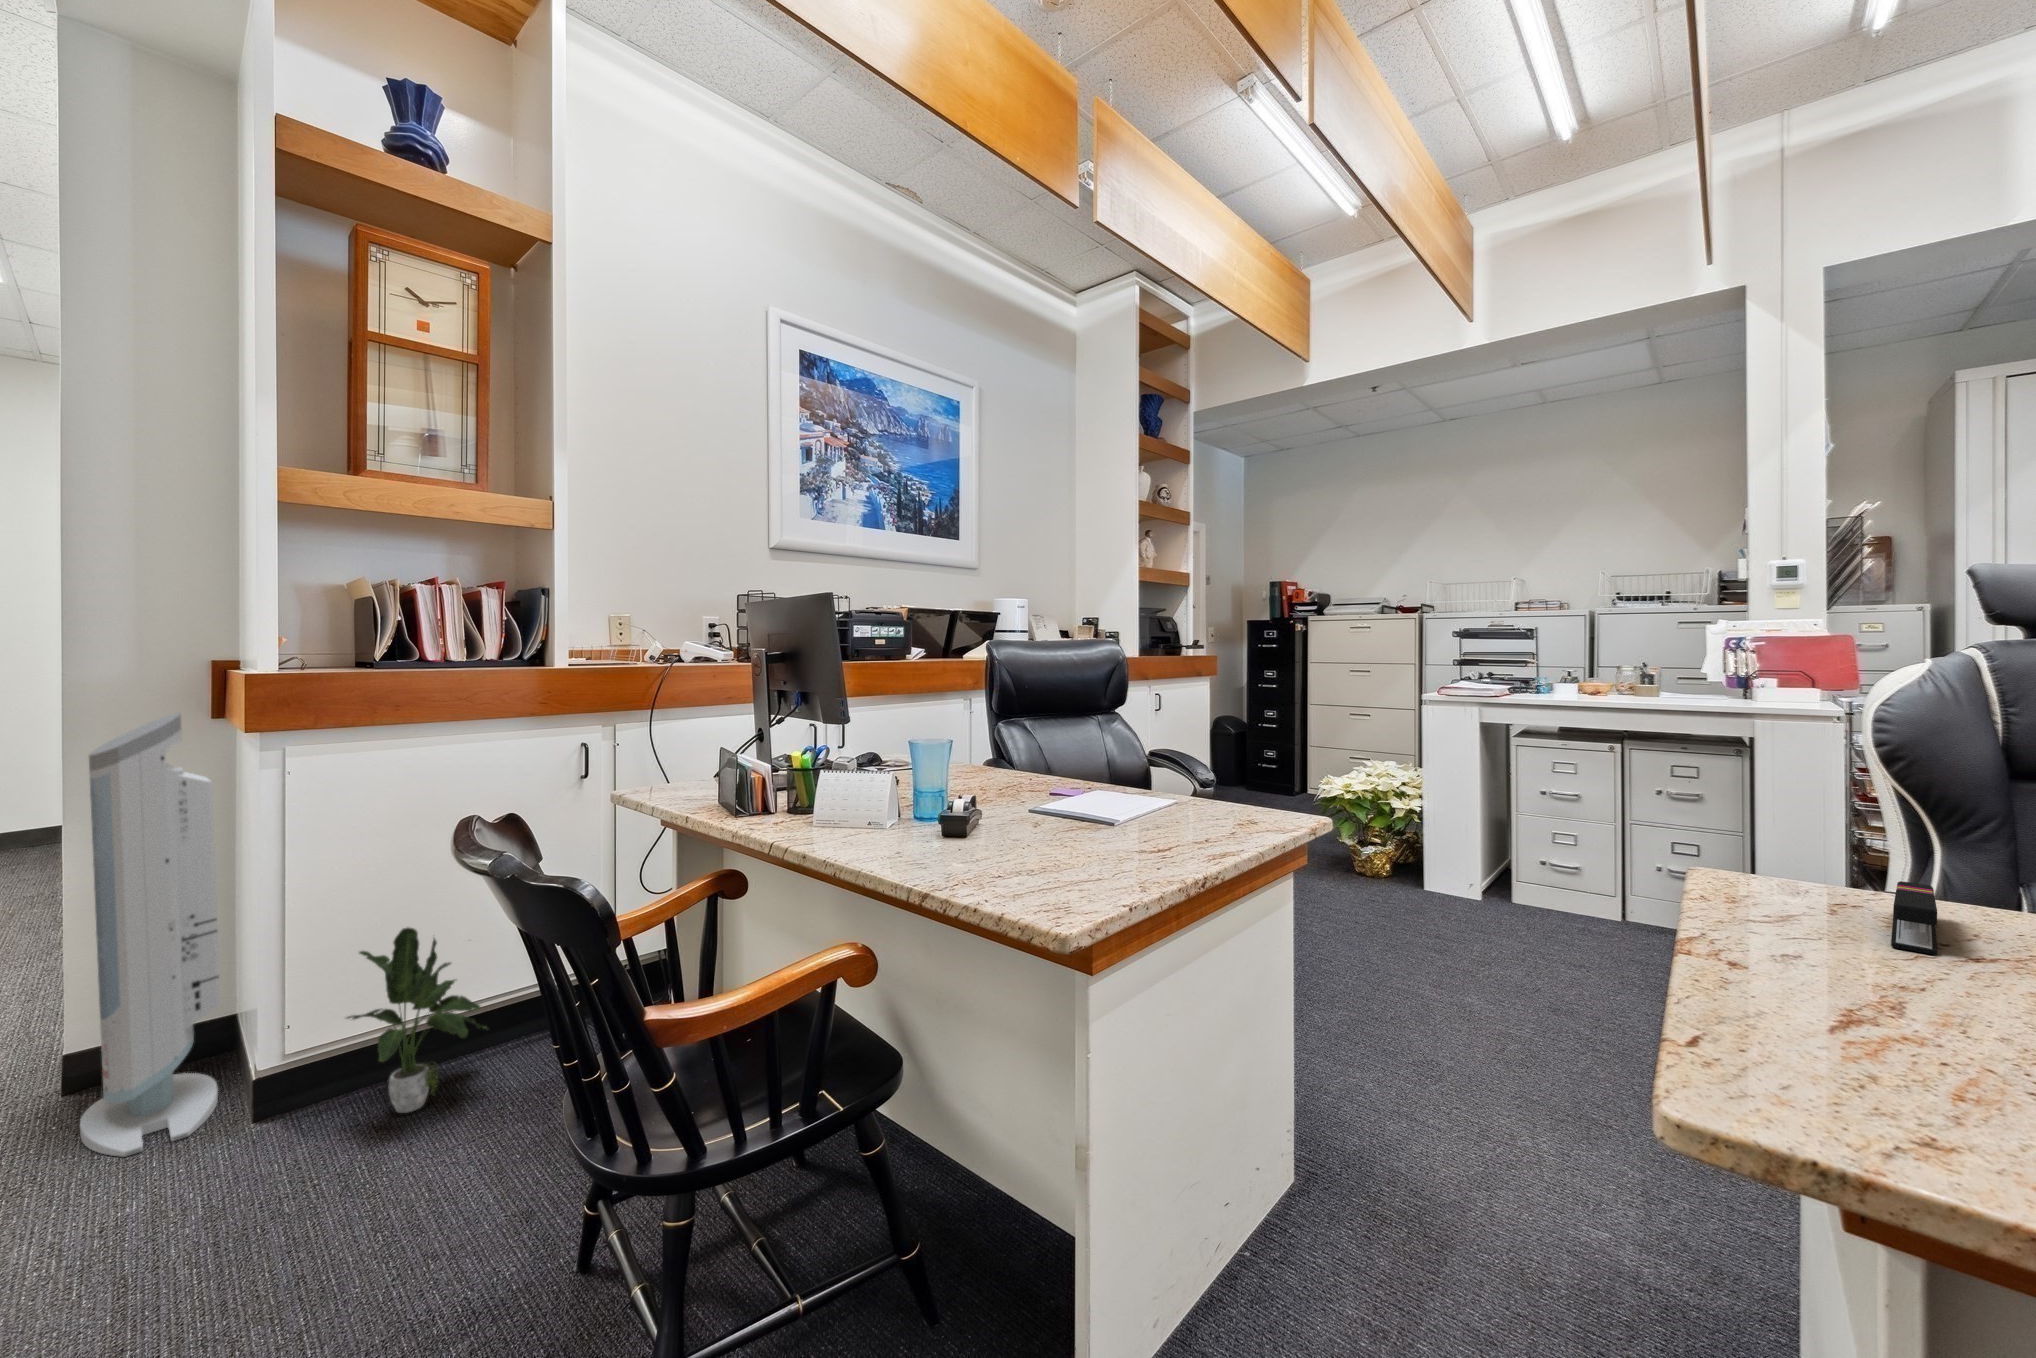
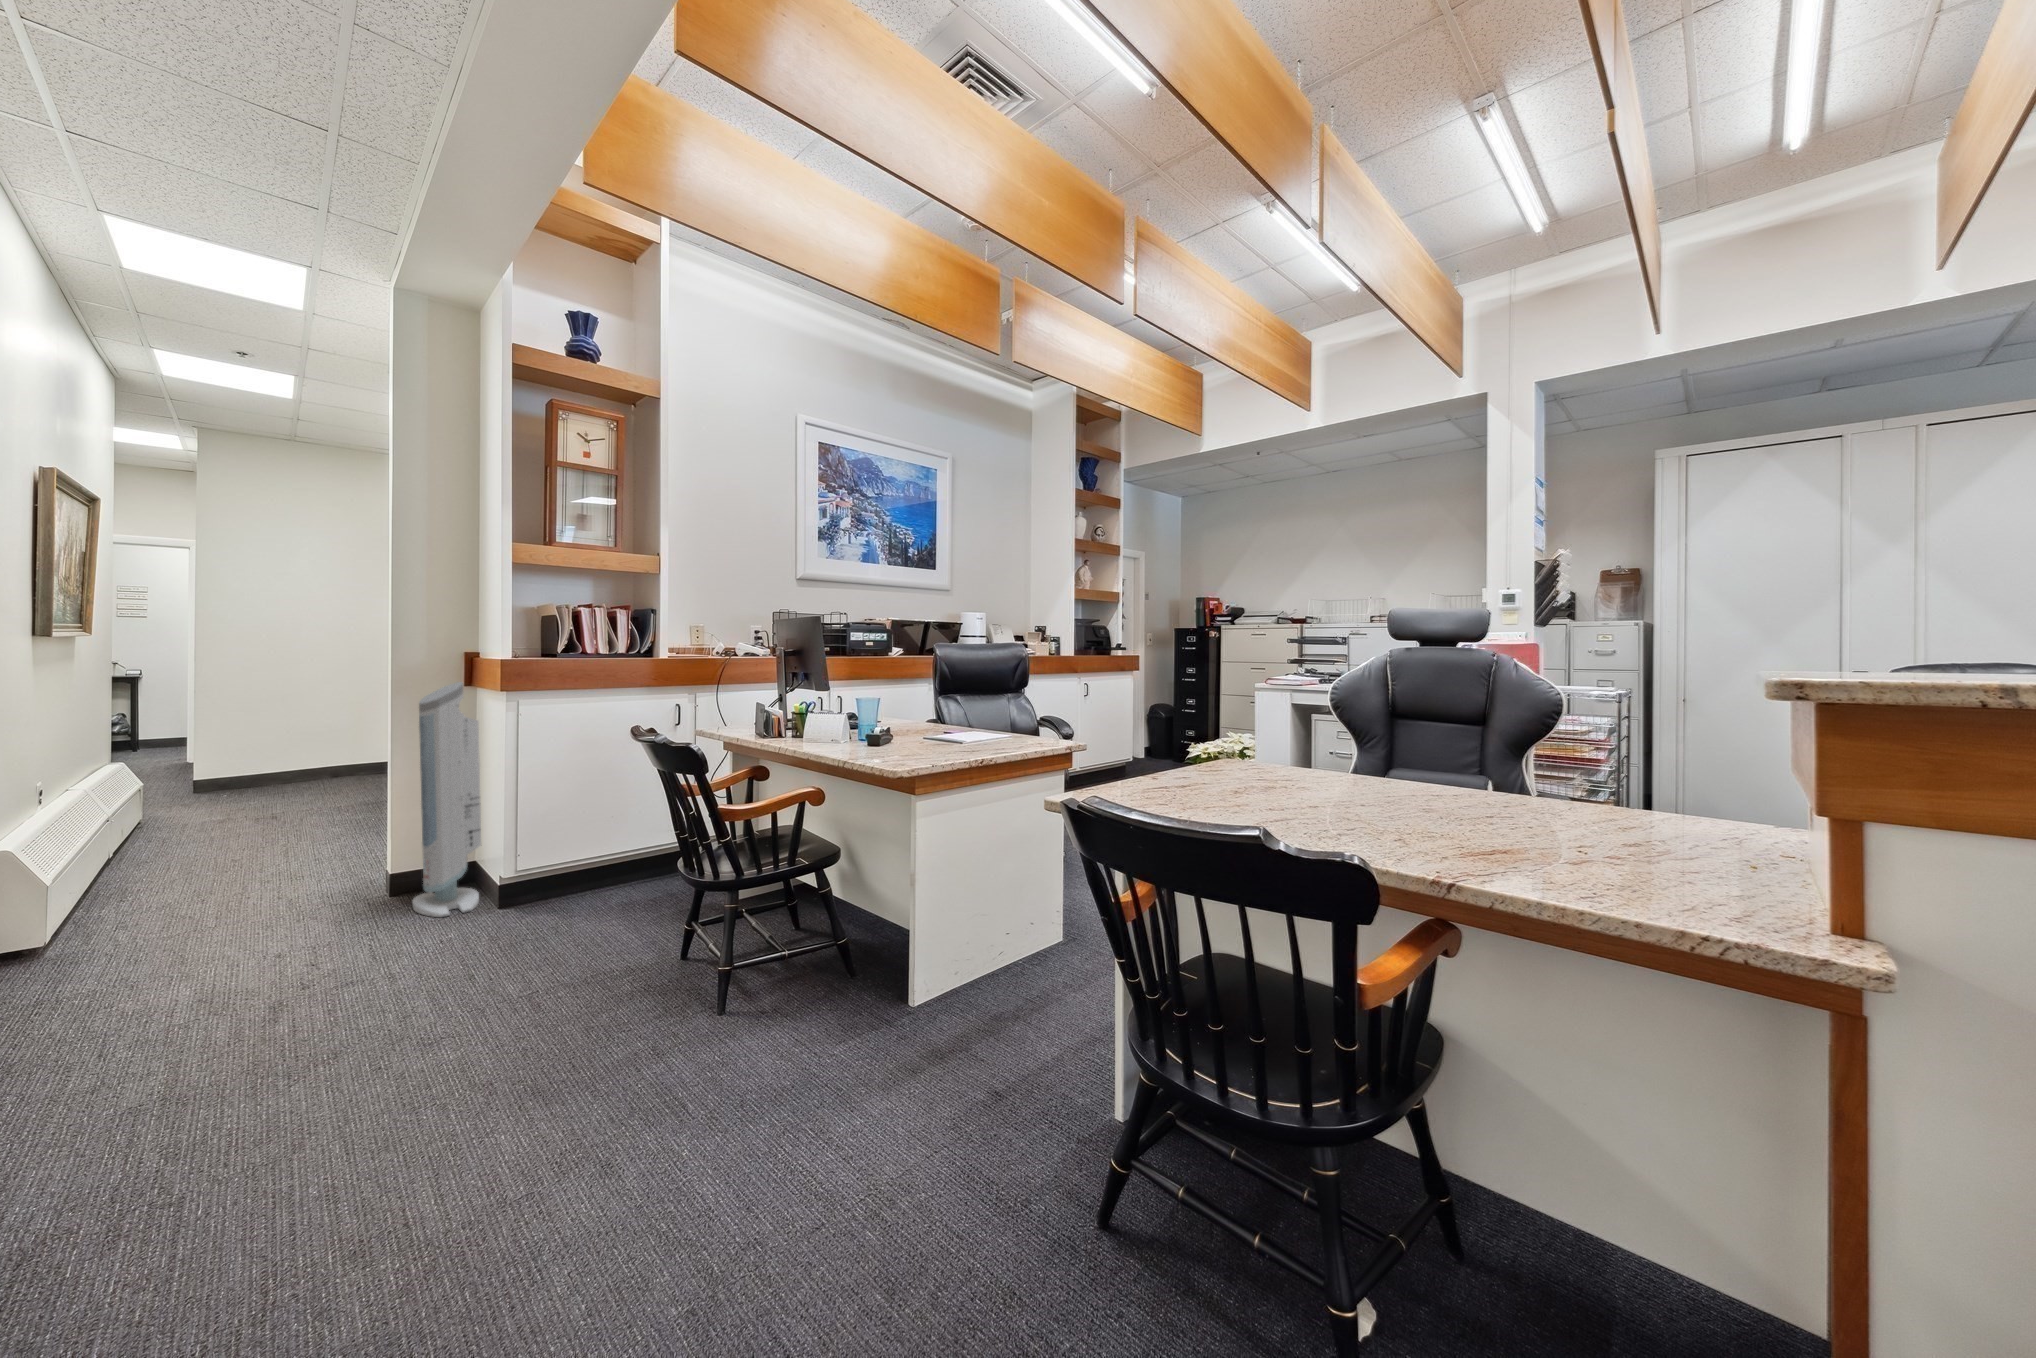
stapler: present [1891,881,1937,955] -> none [1212,754,1257,776]
potted plant: present [347,928,487,1113] -> none [555,804,628,906]

